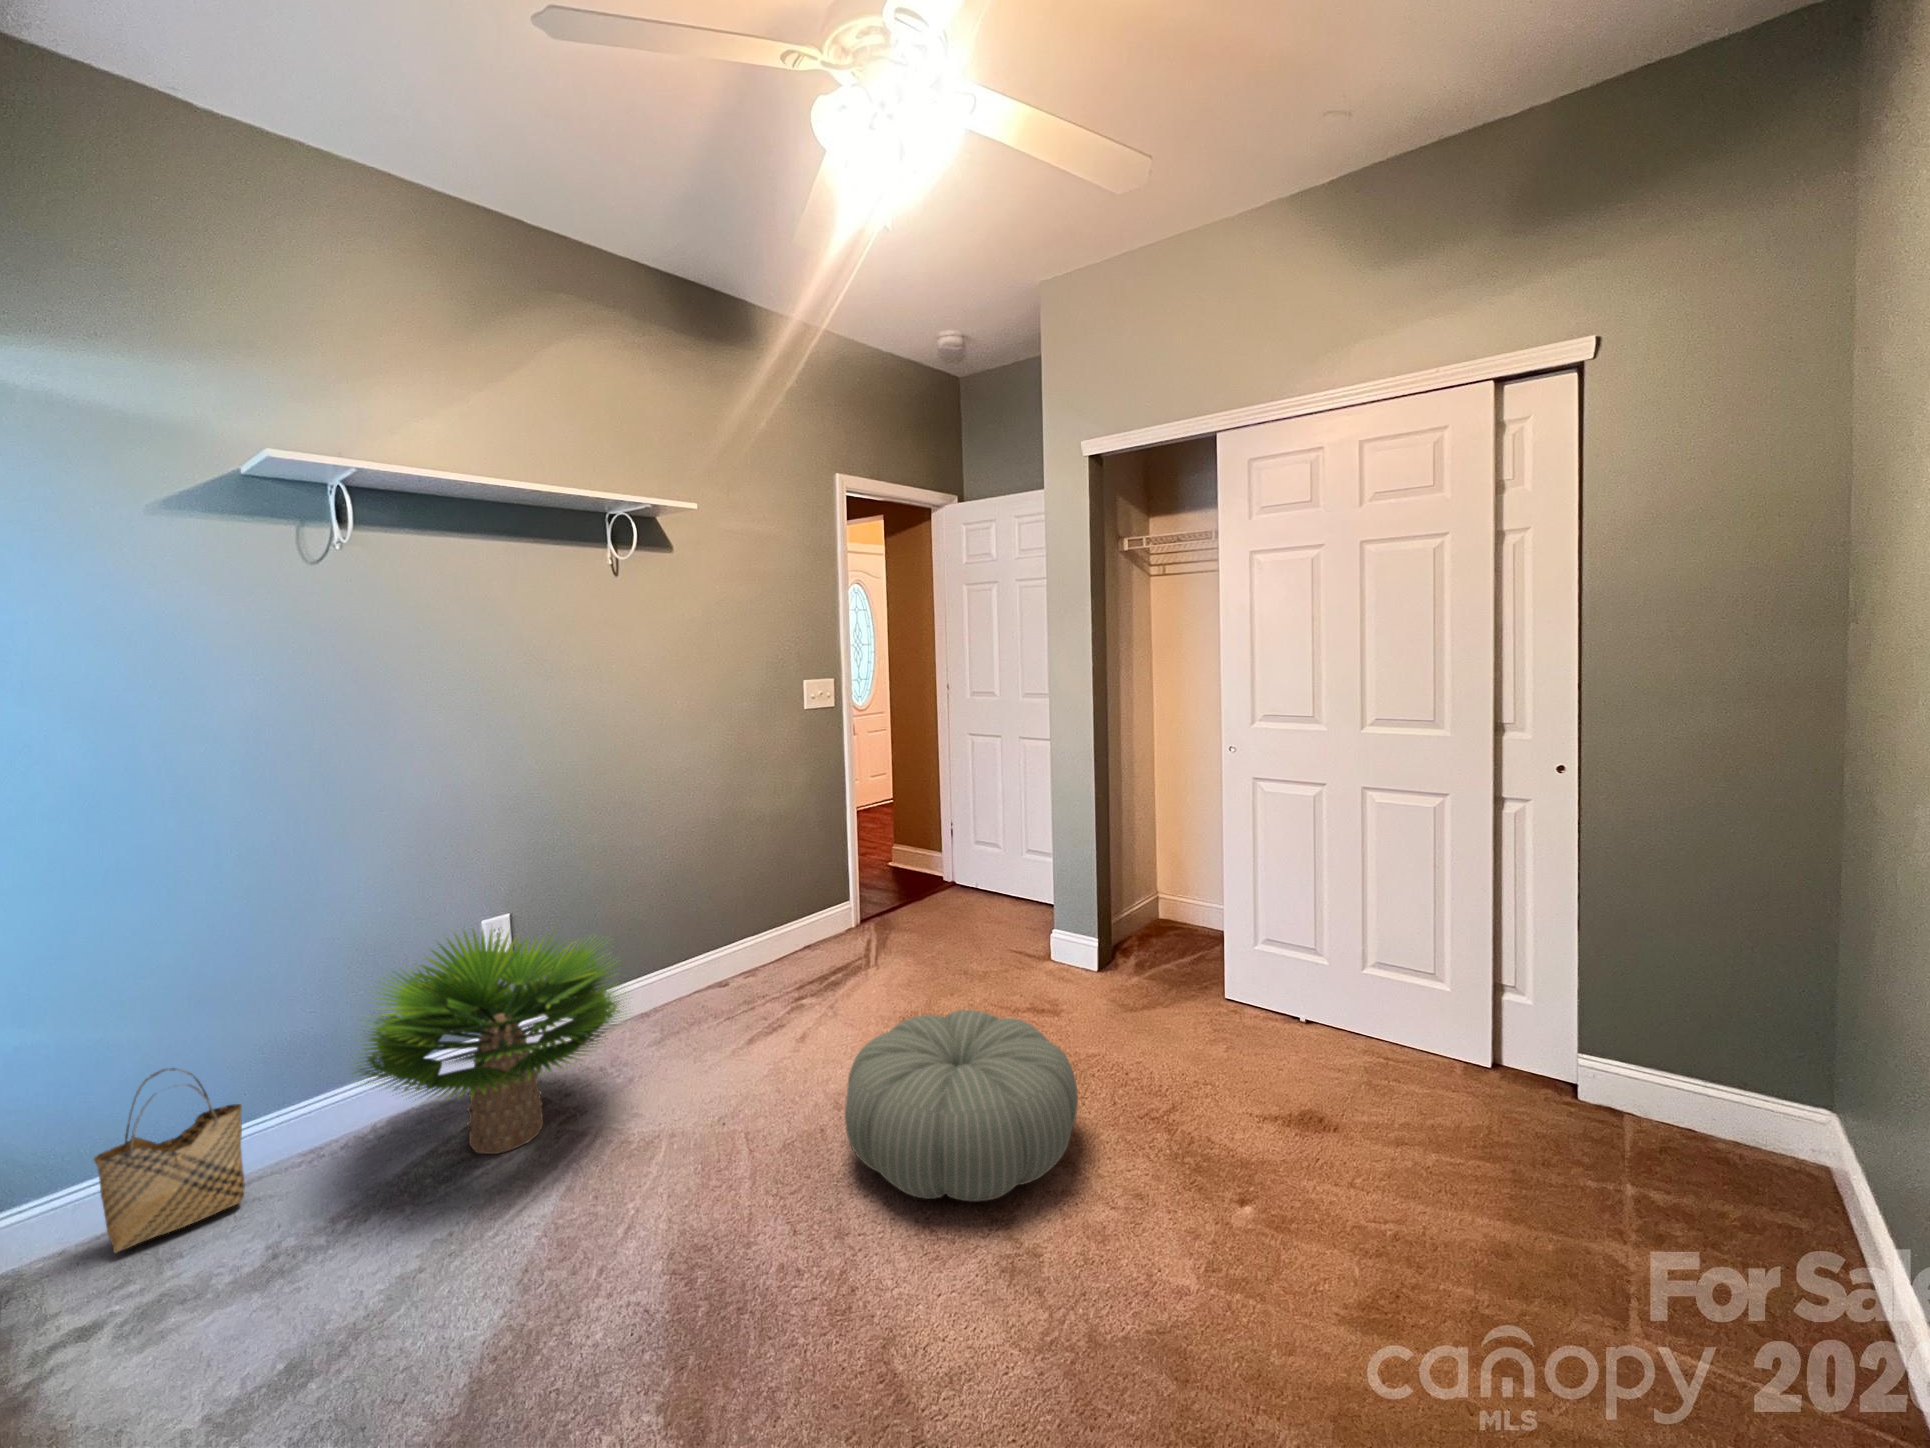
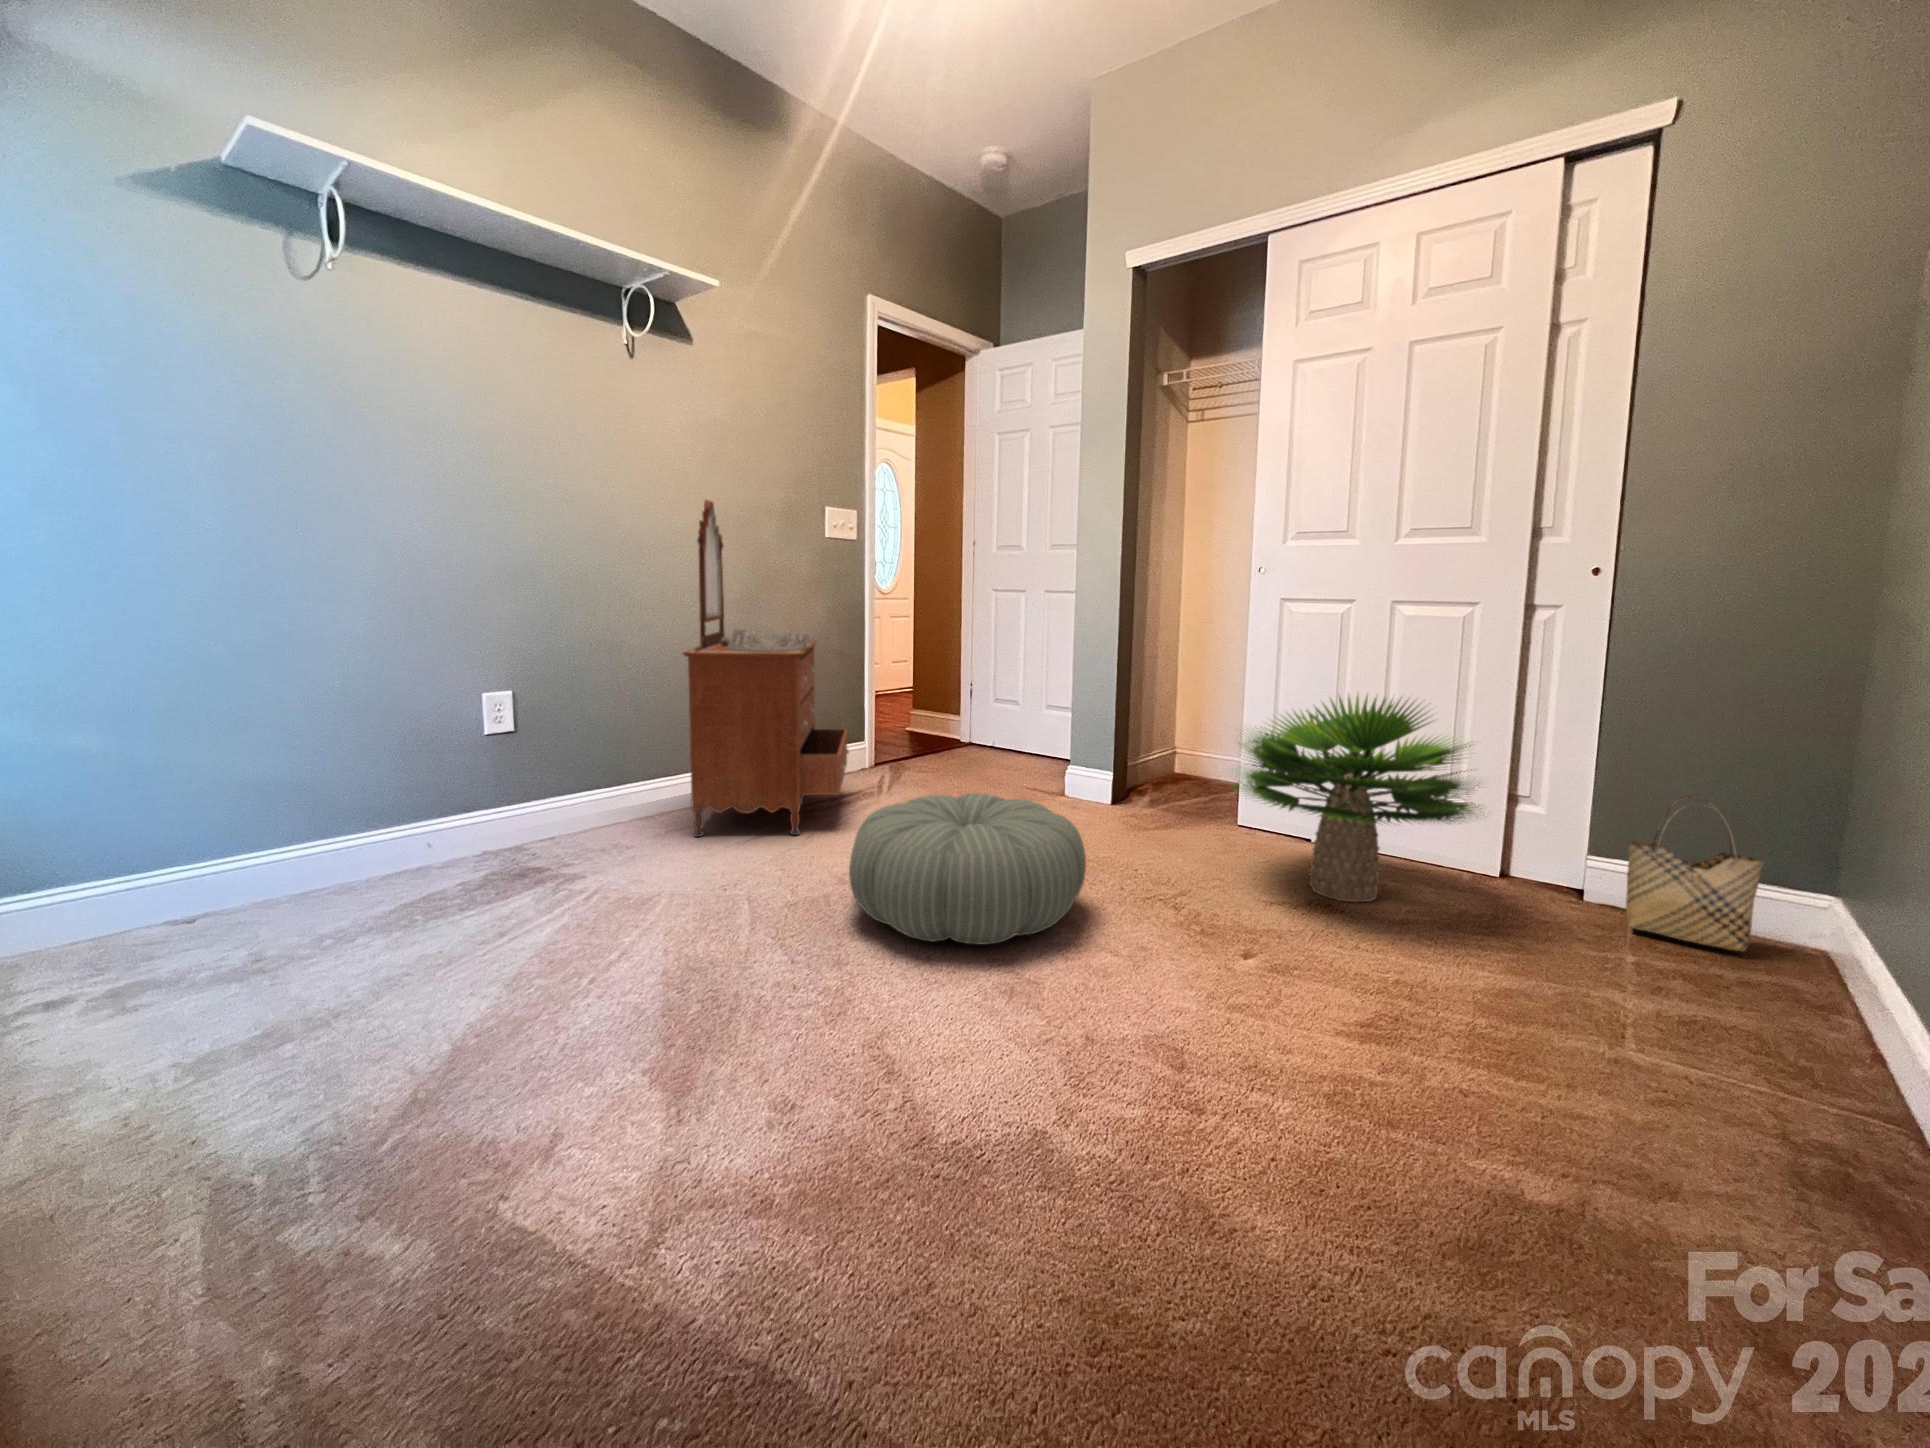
dresser: none [672,704,835,1044] -> present [683,500,849,837]
potted plant: present [354,930,627,1154] -> present [1239,695,1478,902]
woven basket: present [93,1068,245,1253] -> present [1626,796,1763,951]

